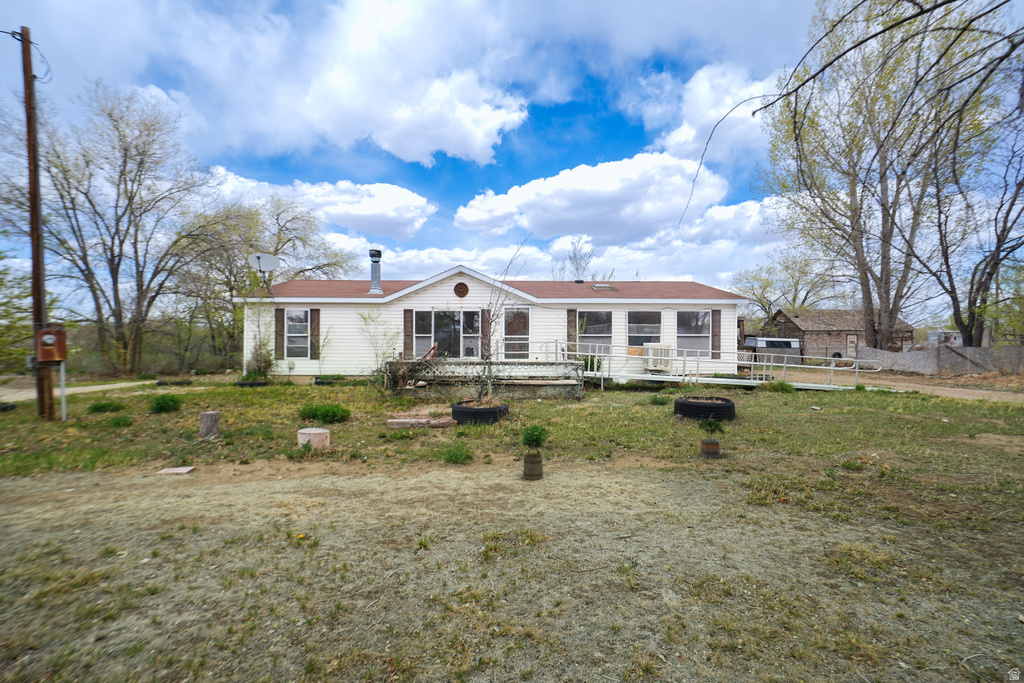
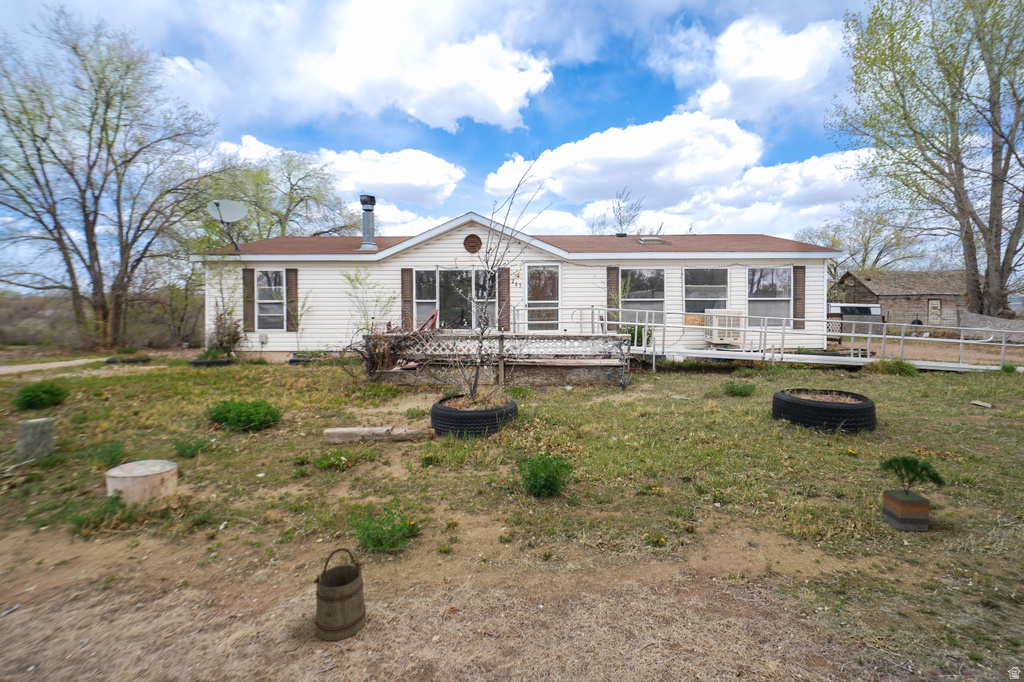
bucket: present [523,444,543,480] -> present [314,548,366,641]

